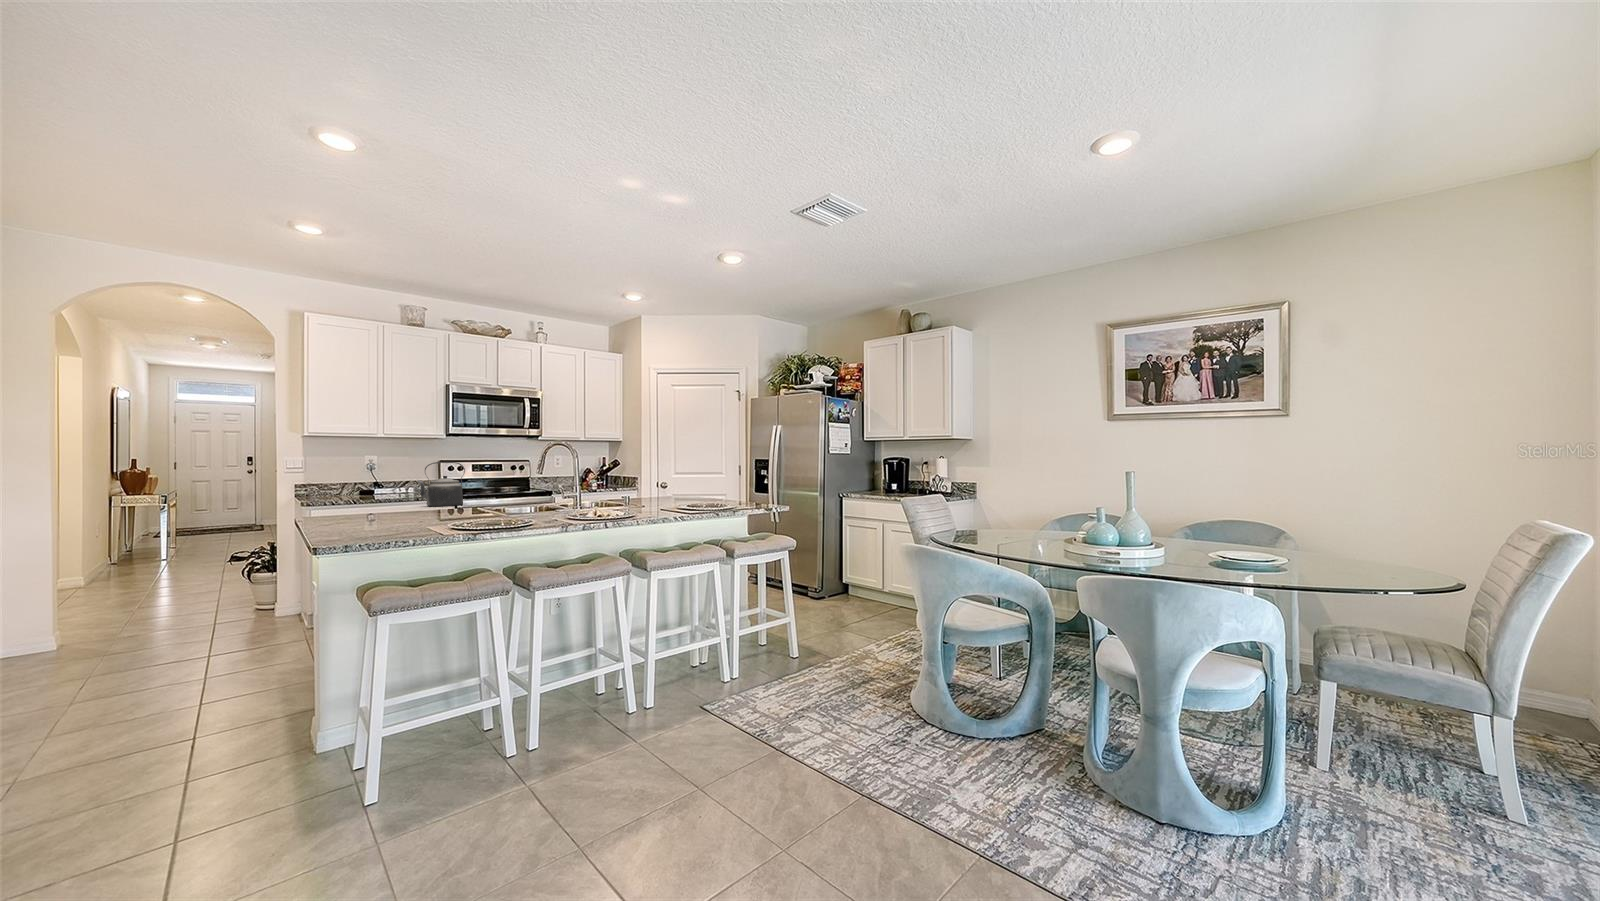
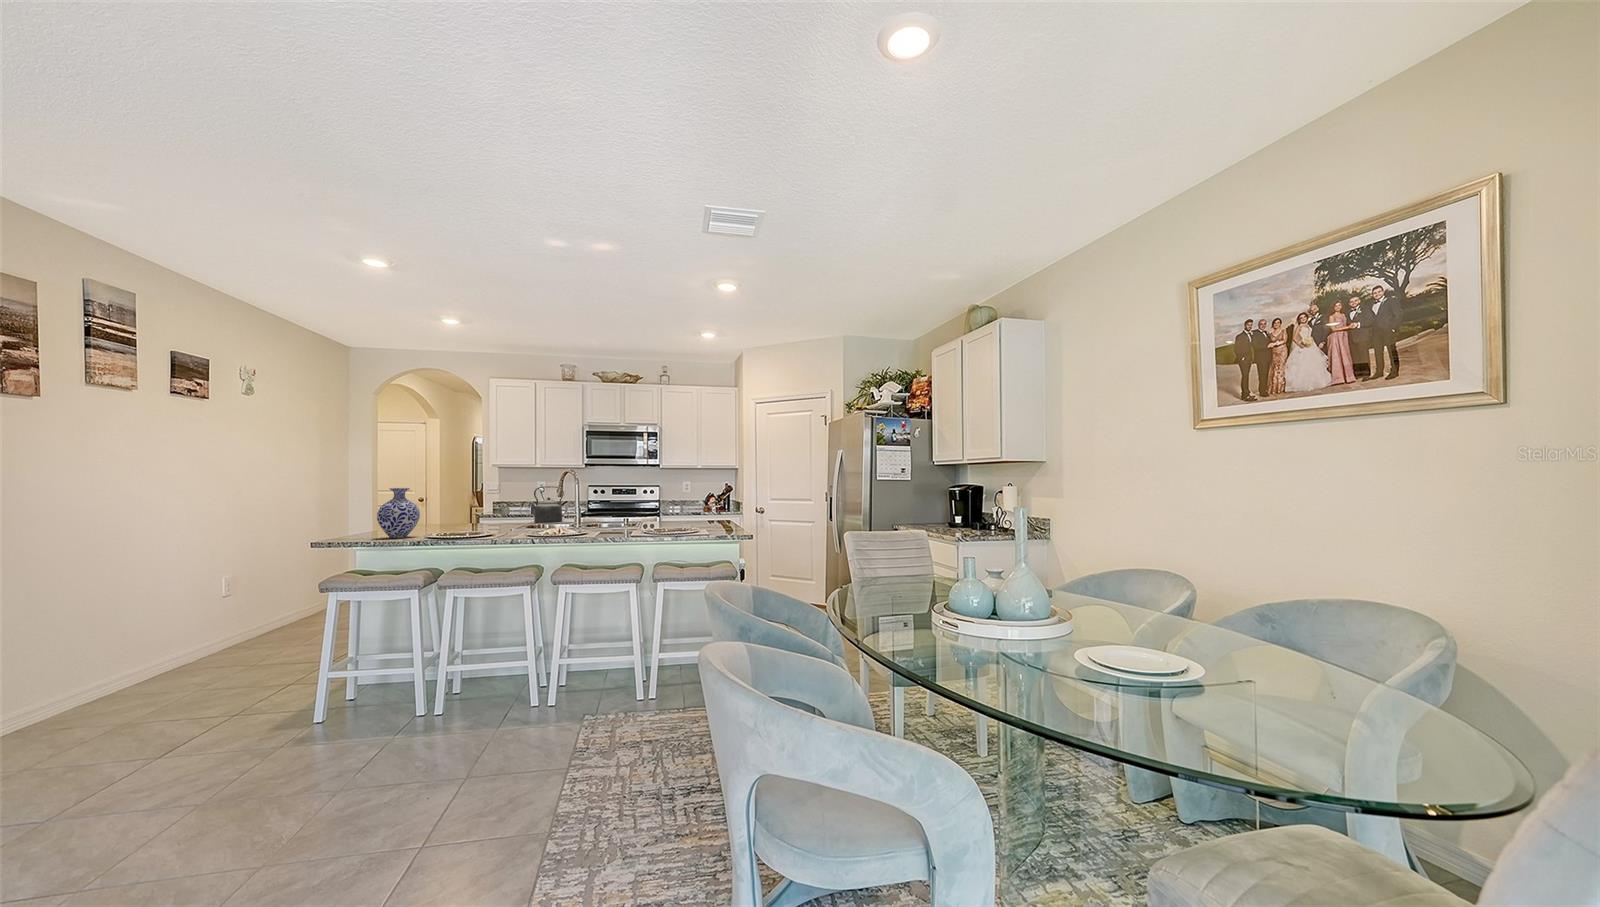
vase: none [341,464,397,529] -> present [377,488,420,538]

